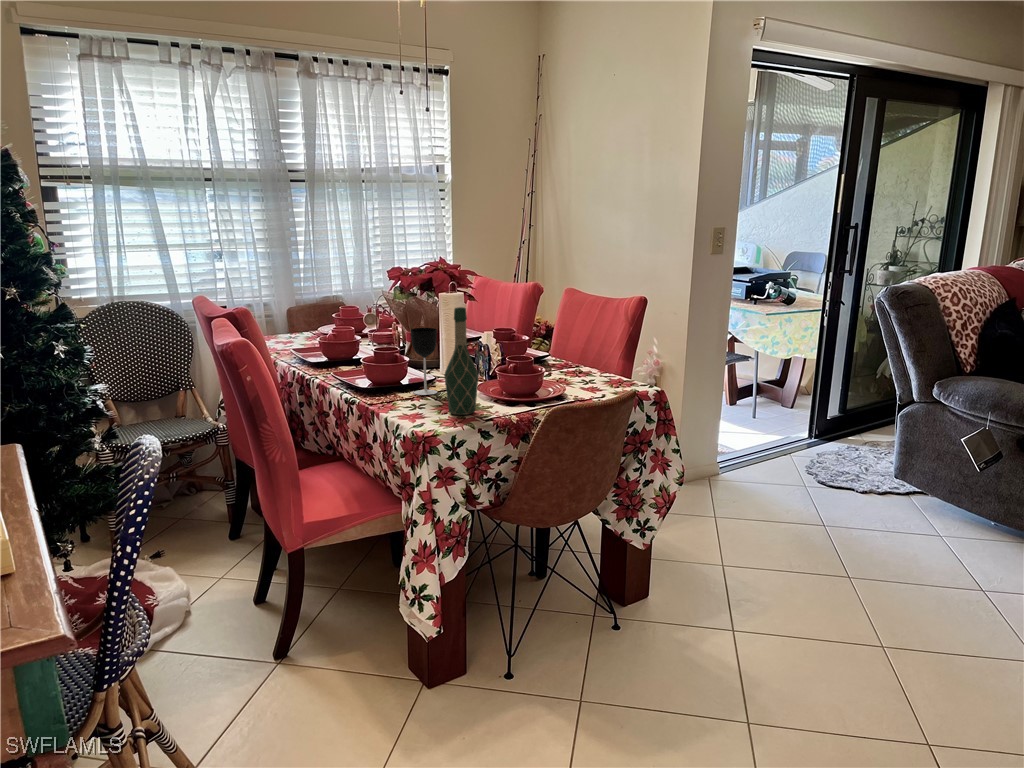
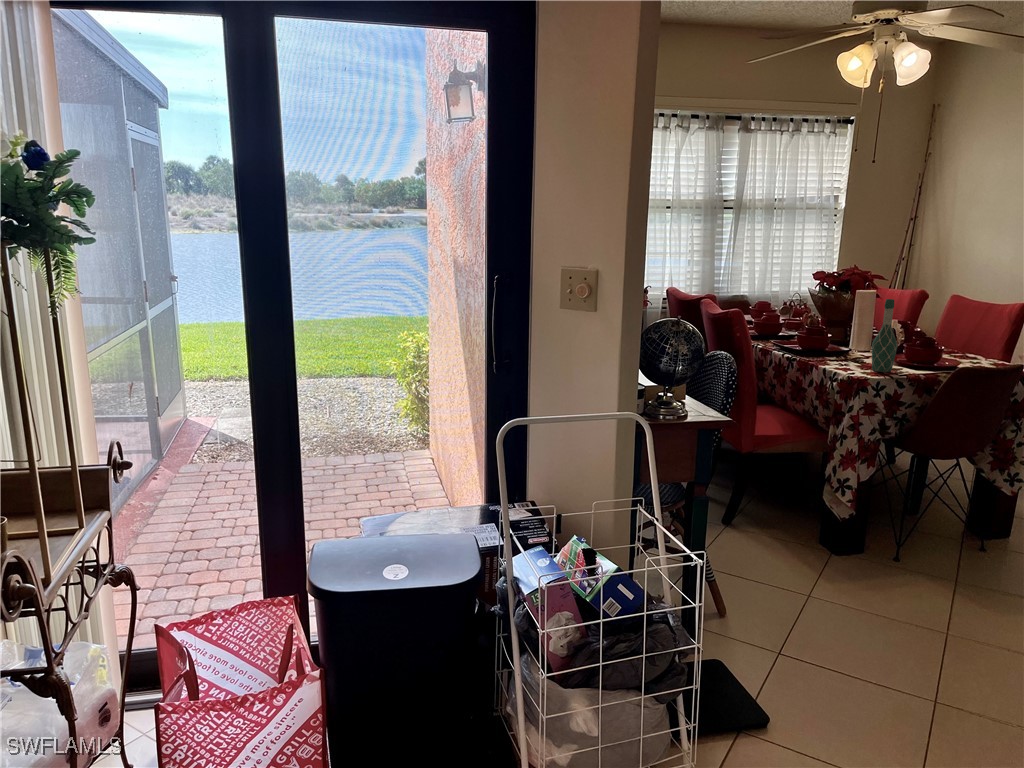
wine glass: present [411,328,437,395] -> none [839,314,862,360]

